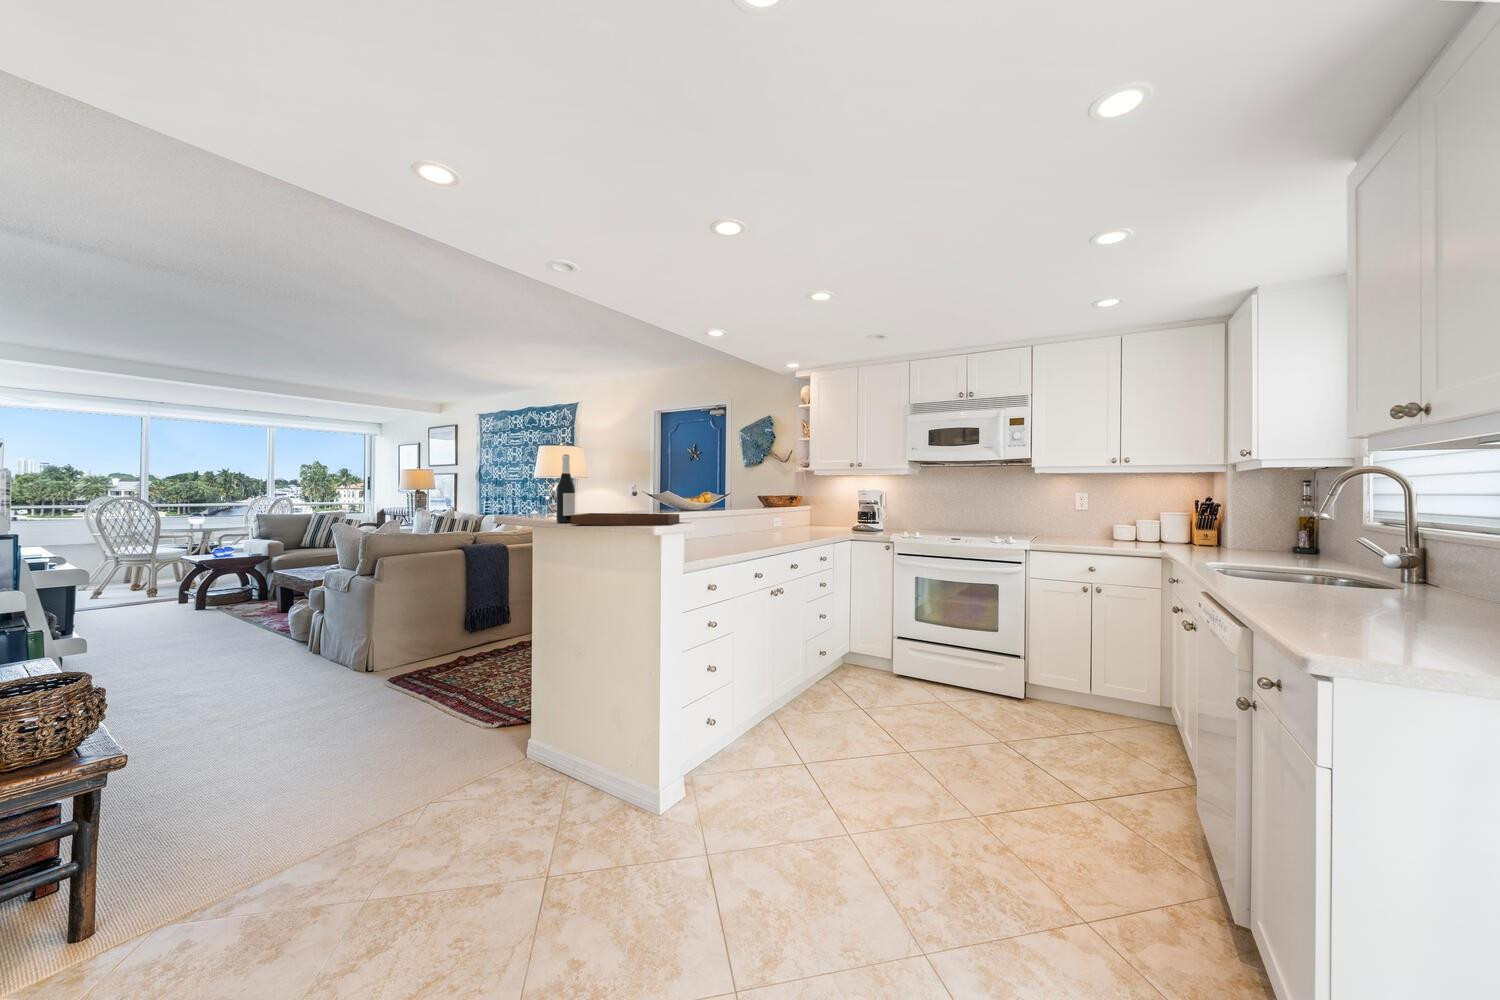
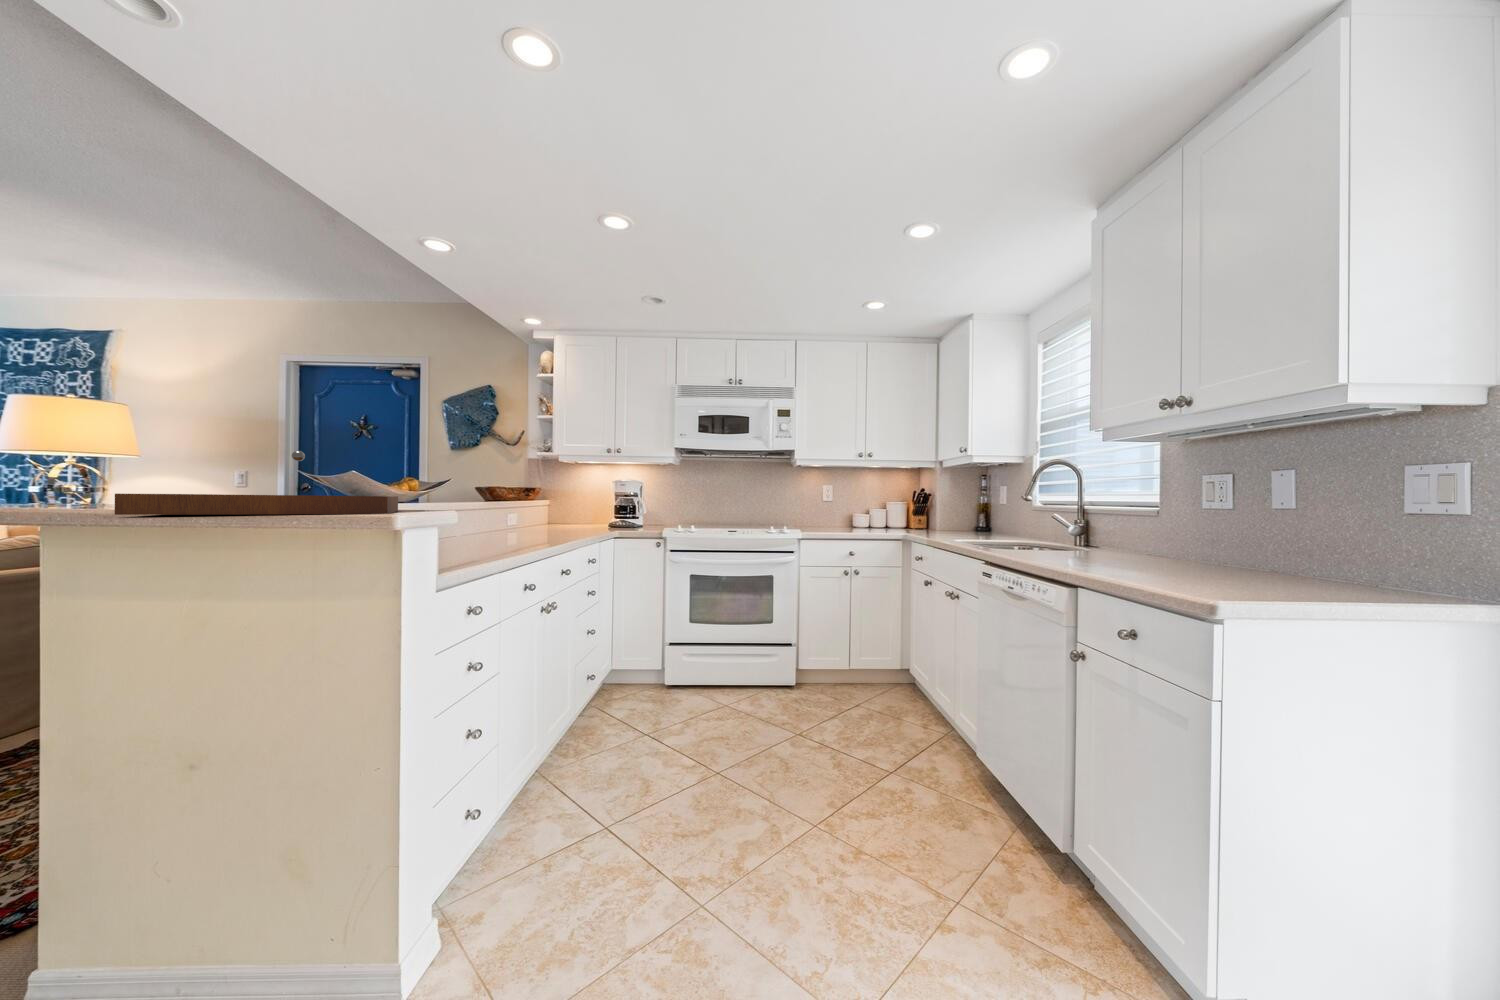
wine bottle: present [556,454,575,523] -> none [63,365,125,514]

